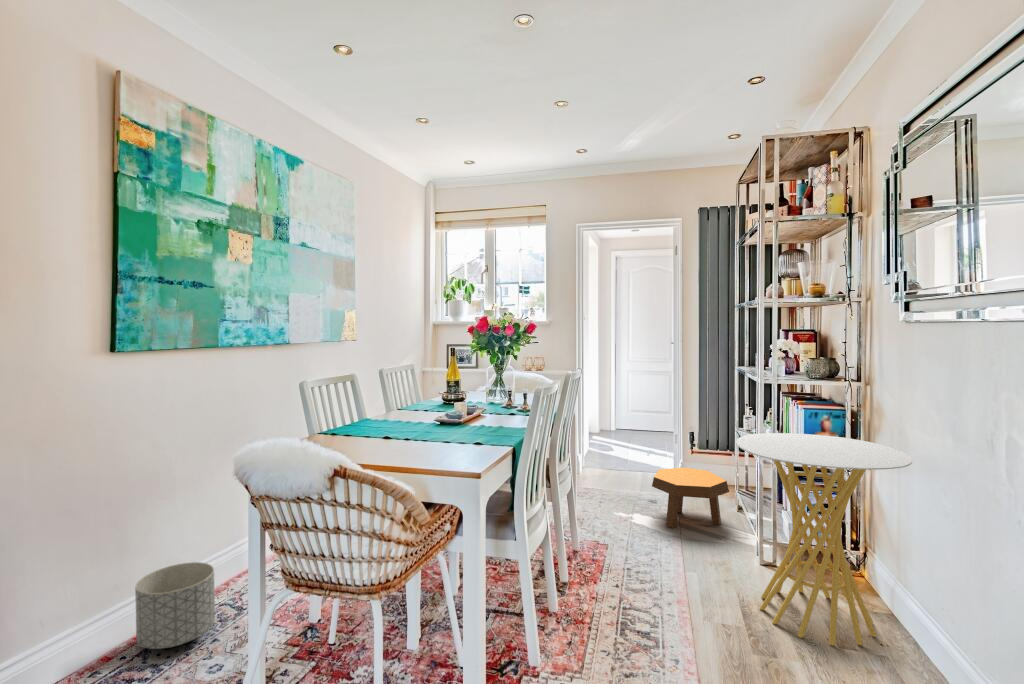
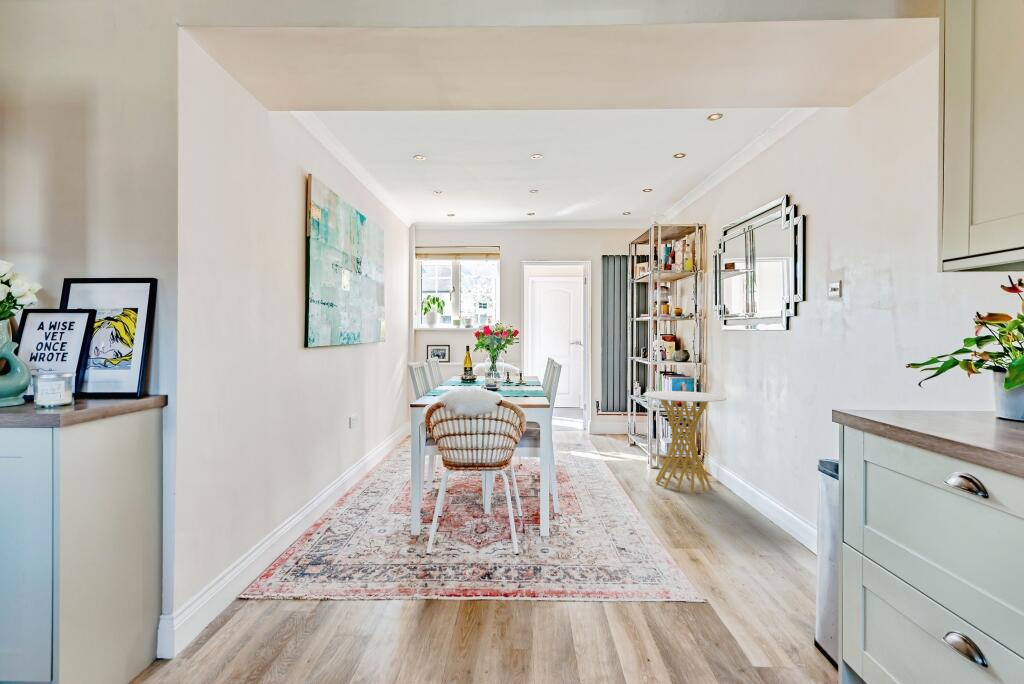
footstool: present [652,468,729,528] -> none [584,421,630,456]
planter: present [135,562,215,649] -> none [322,475,364,522]

